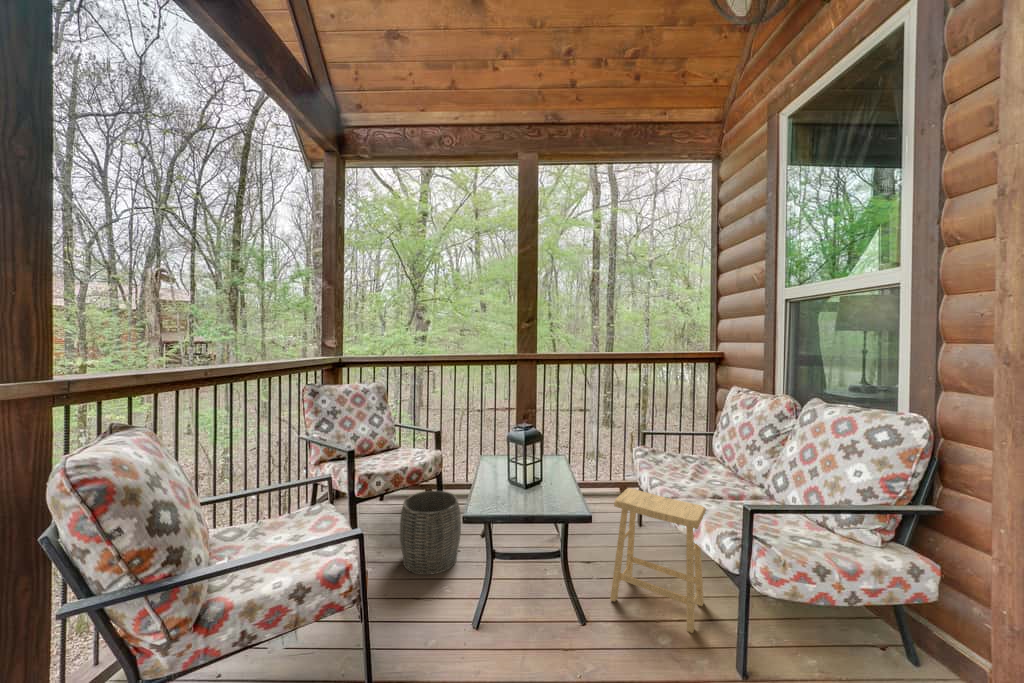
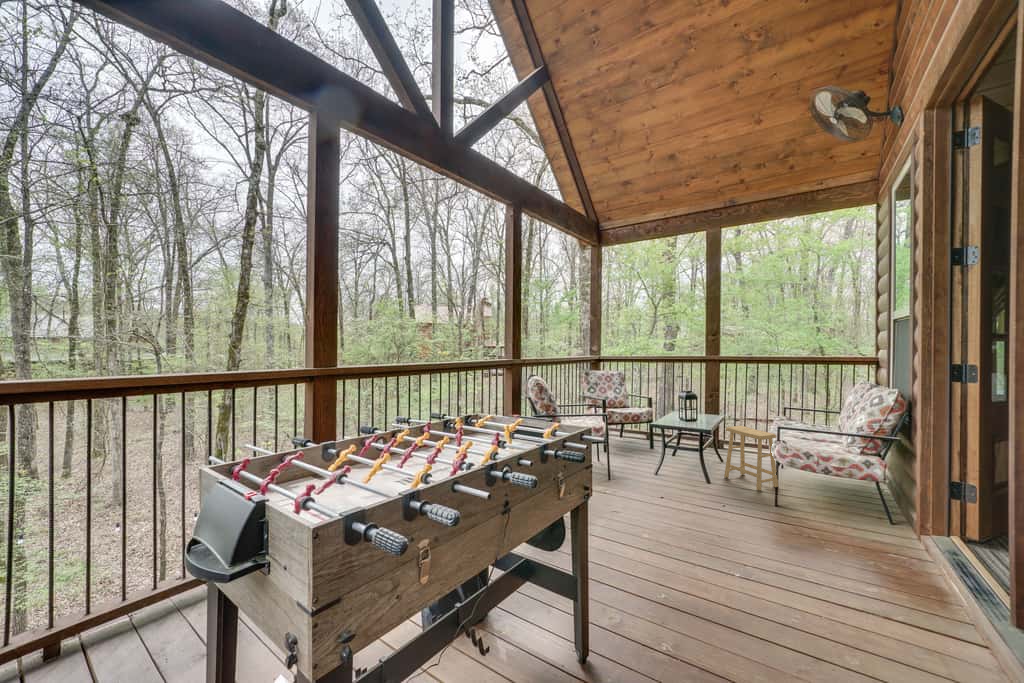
woven basket: present [400,491,461,575] -> none [625,423,655,458]

